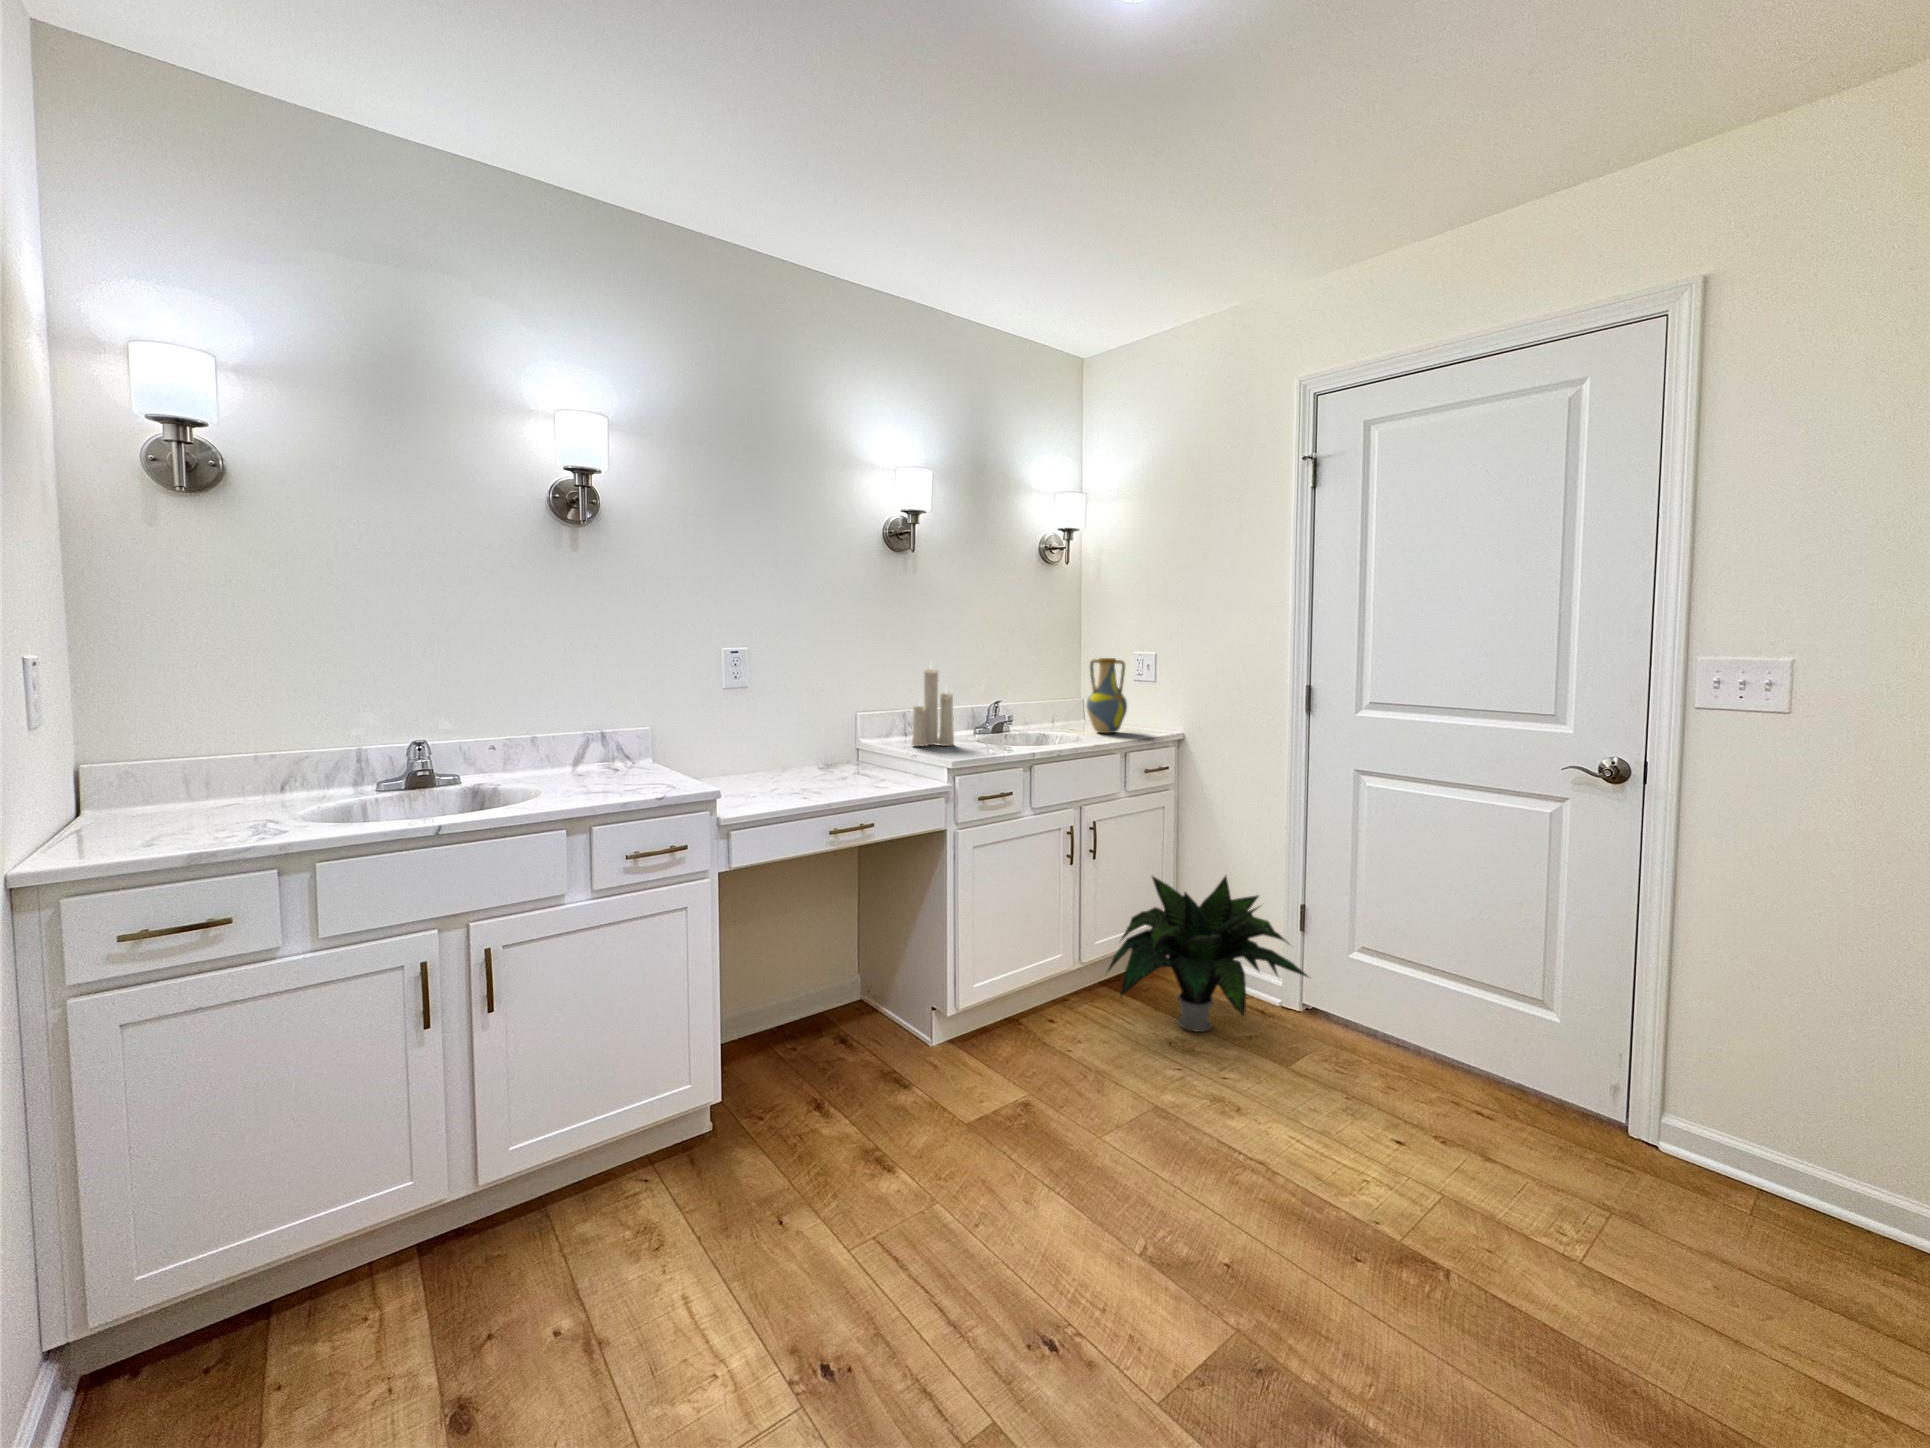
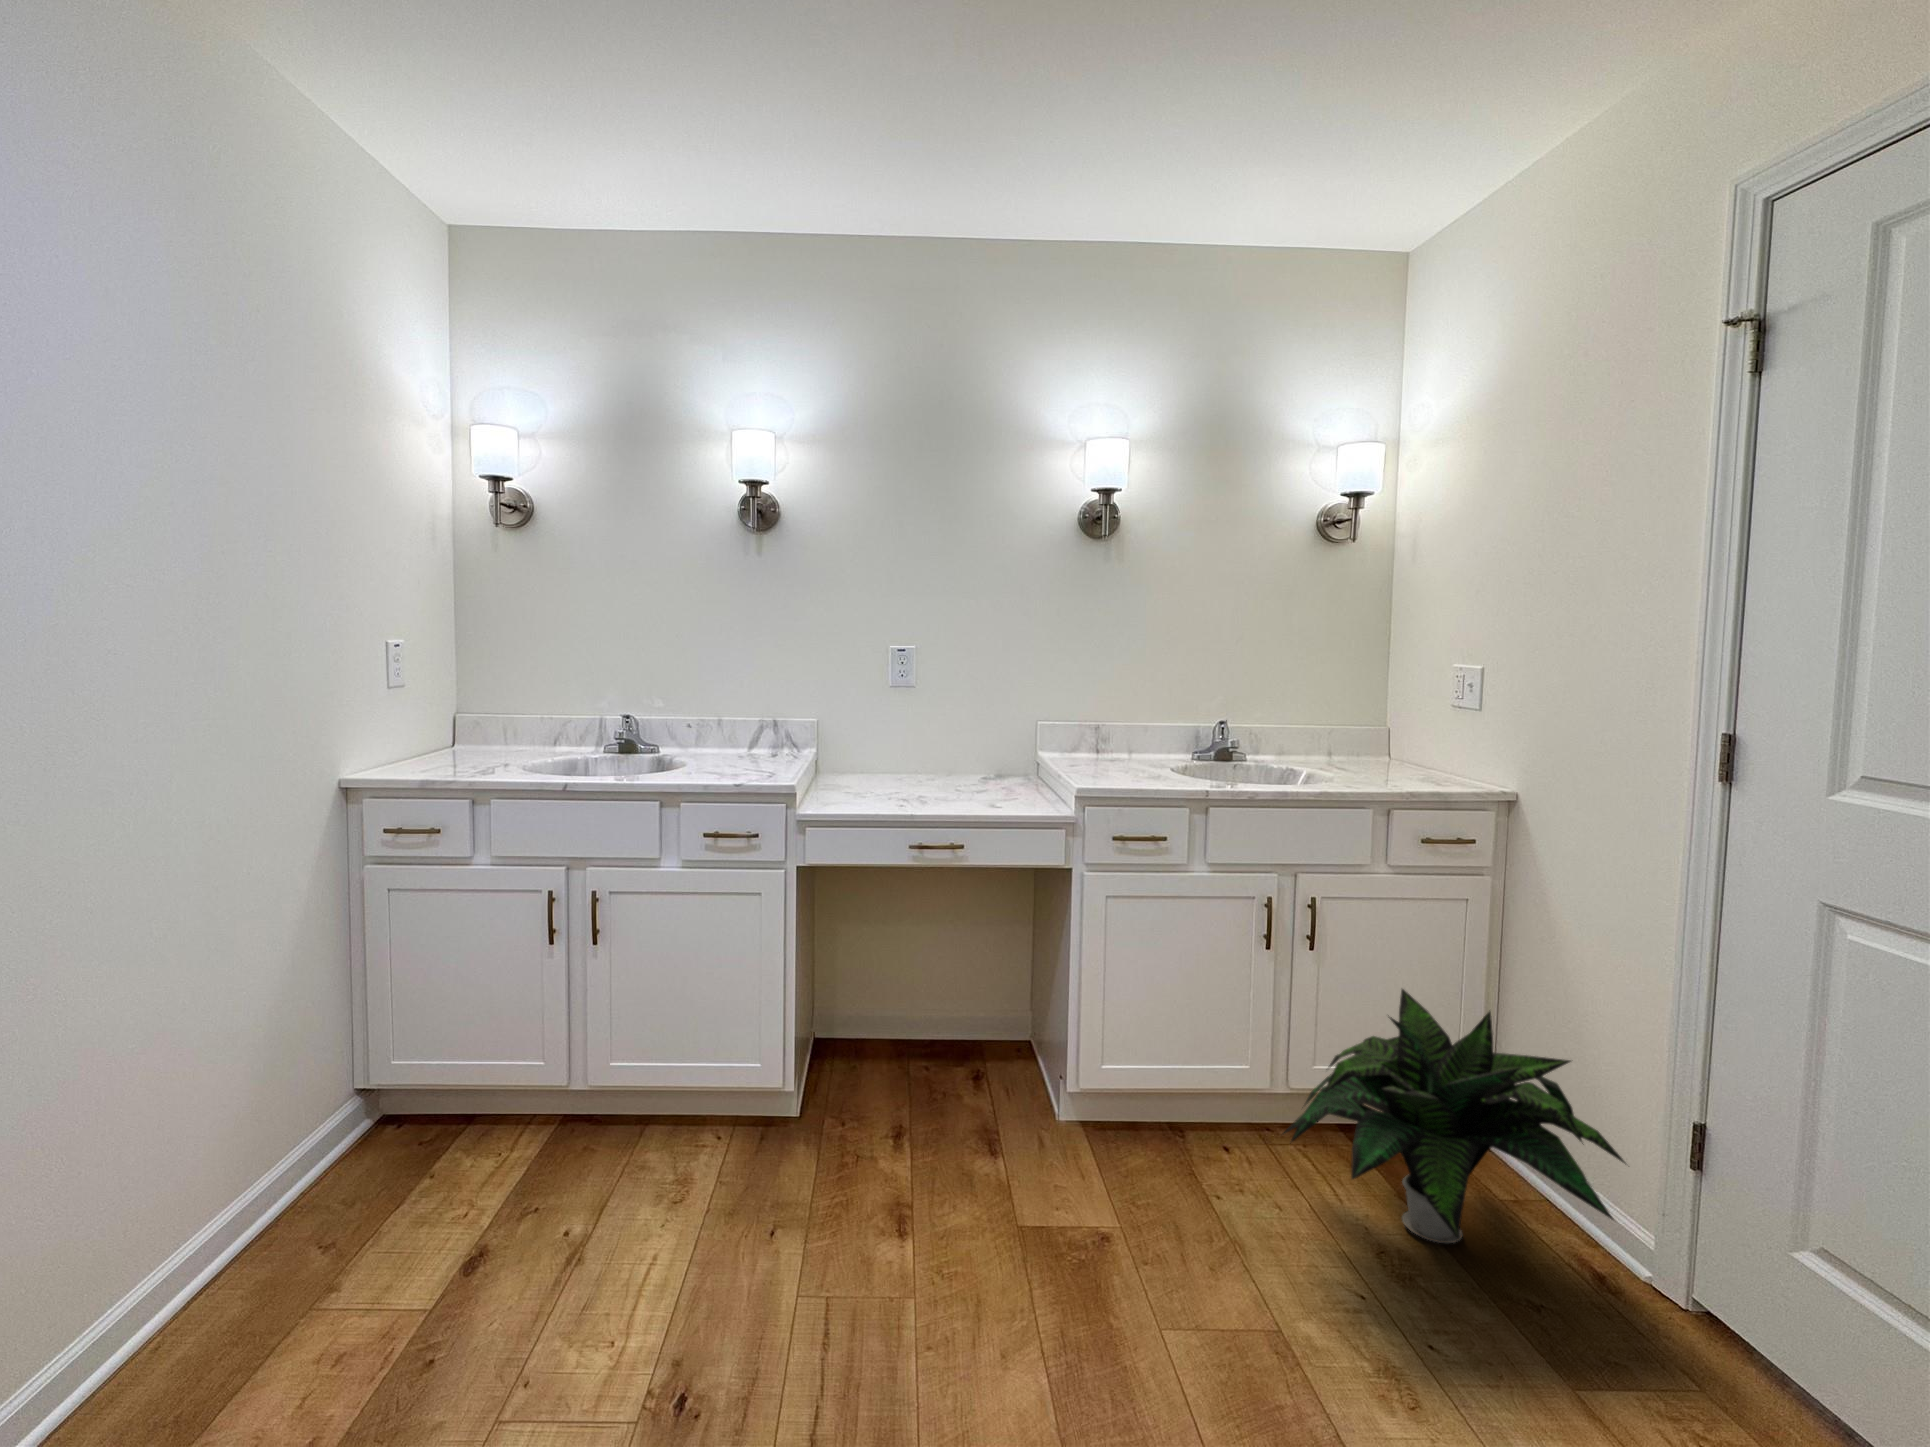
vase: present [1087,658,1127,733] -> none [1370,667,1437,776]
candle: present [912,666,954,746] -> none [1090,656,1144,769]

